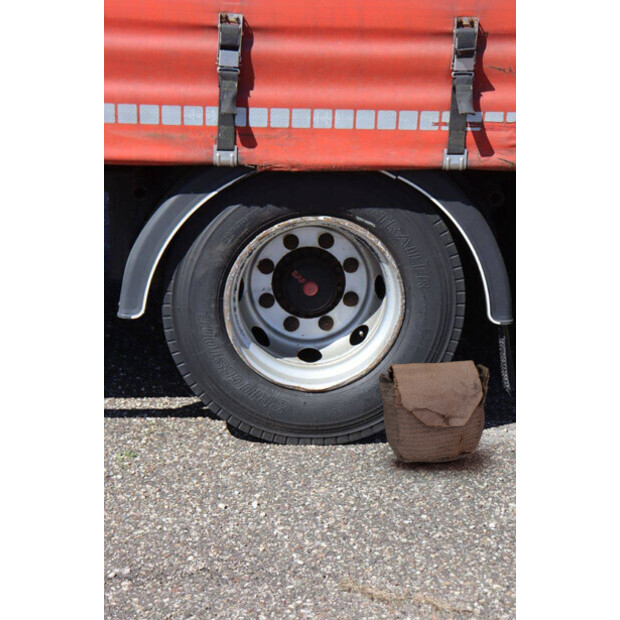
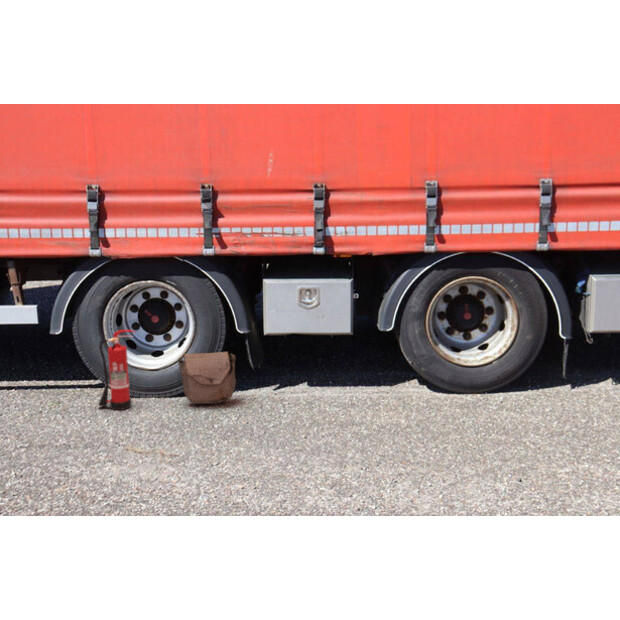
fire extinguisher: none [217,315,300,474] -> present [99,330,134,410]

